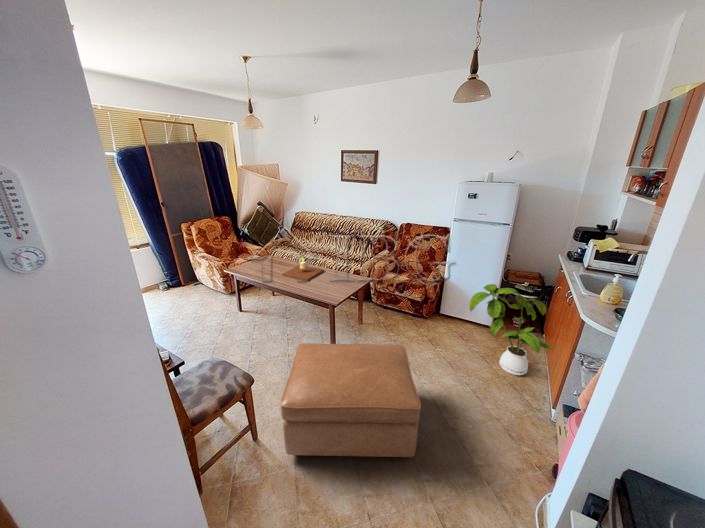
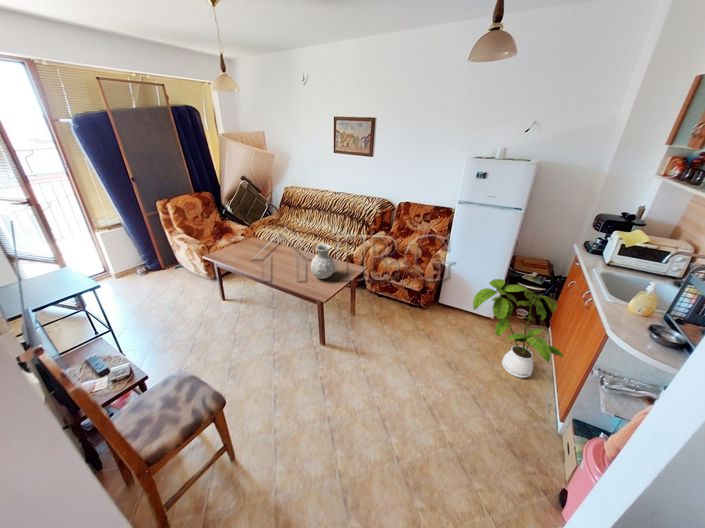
vase: none [322,256,345,288] -> present [310,244,335,279]
candle: present [282,258,324,281] -> none [267,244,313,271]
ottoman: present [280,343,421,457] -> none [255,349,416,480]

